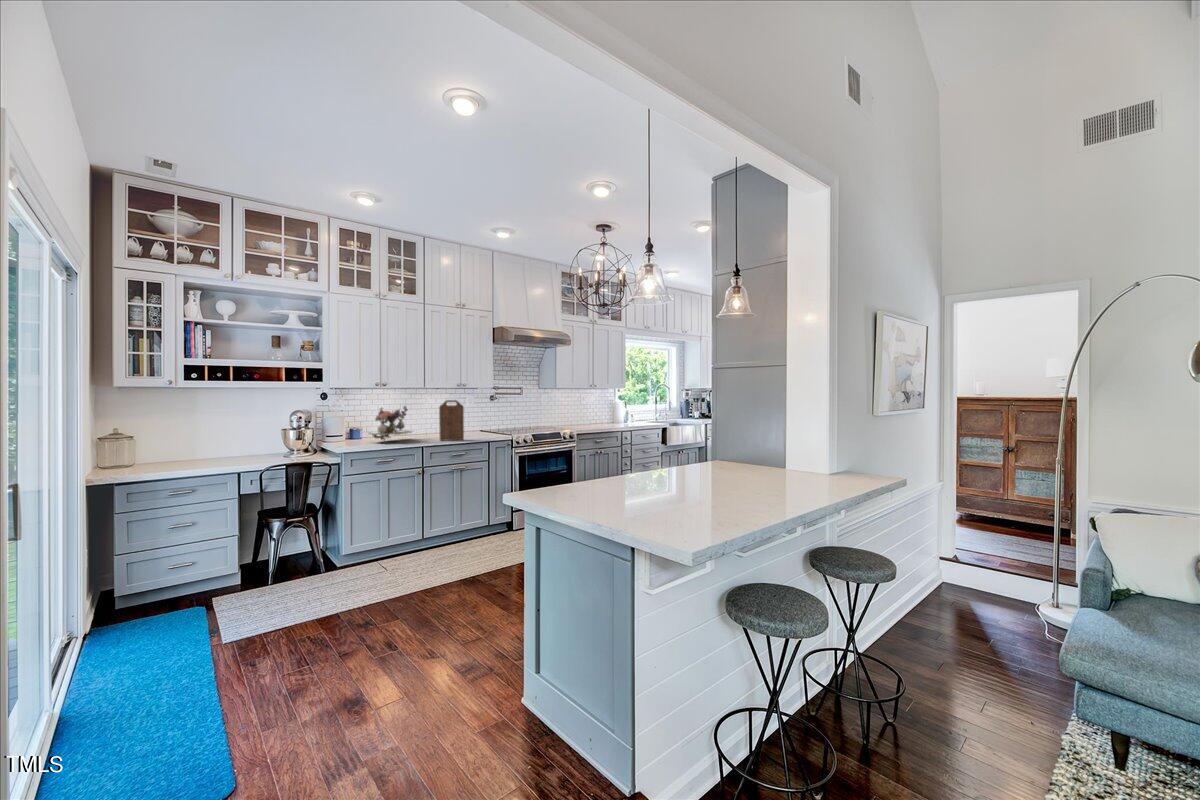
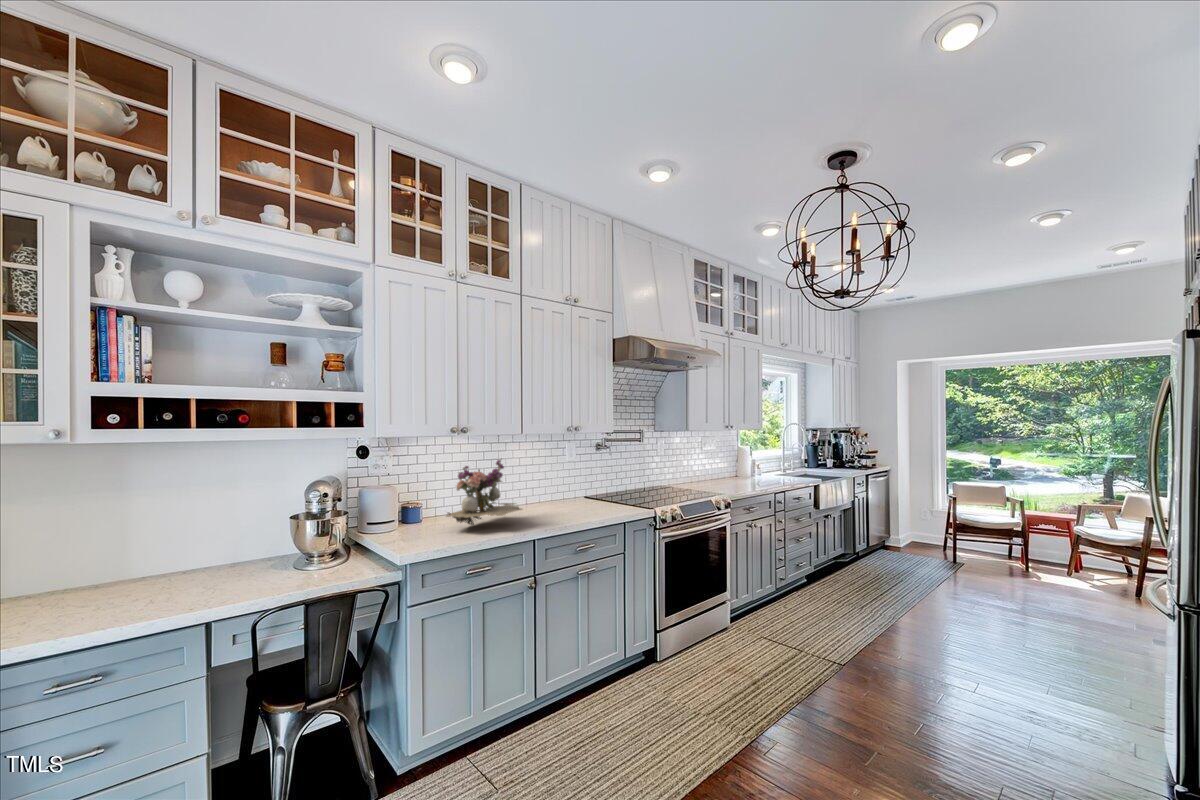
cutting board: present [439,400,464,441] -> none [563,447,602,519]

